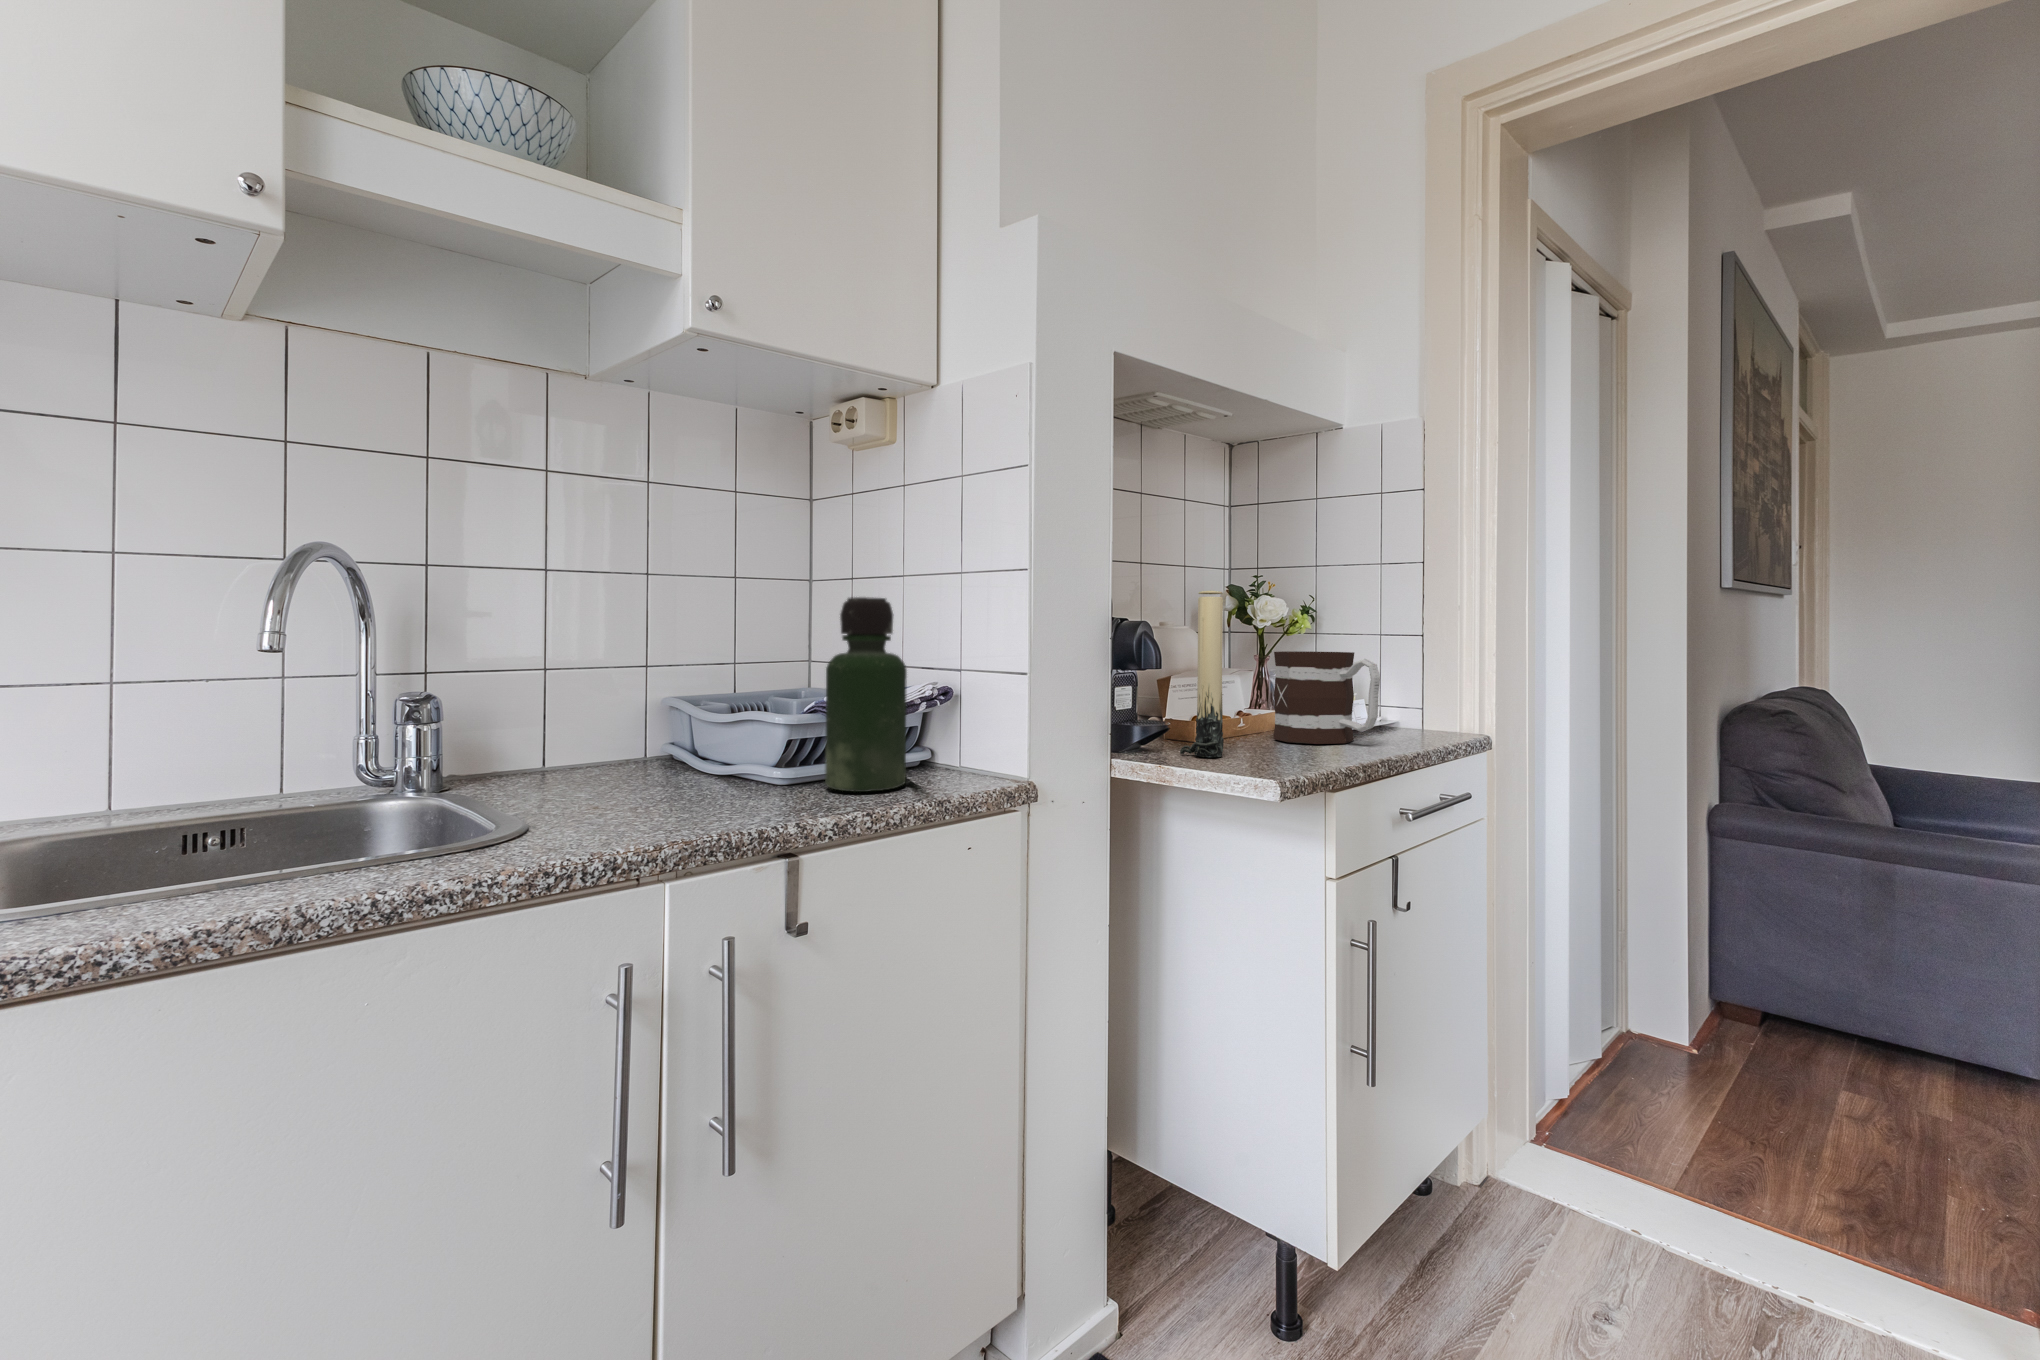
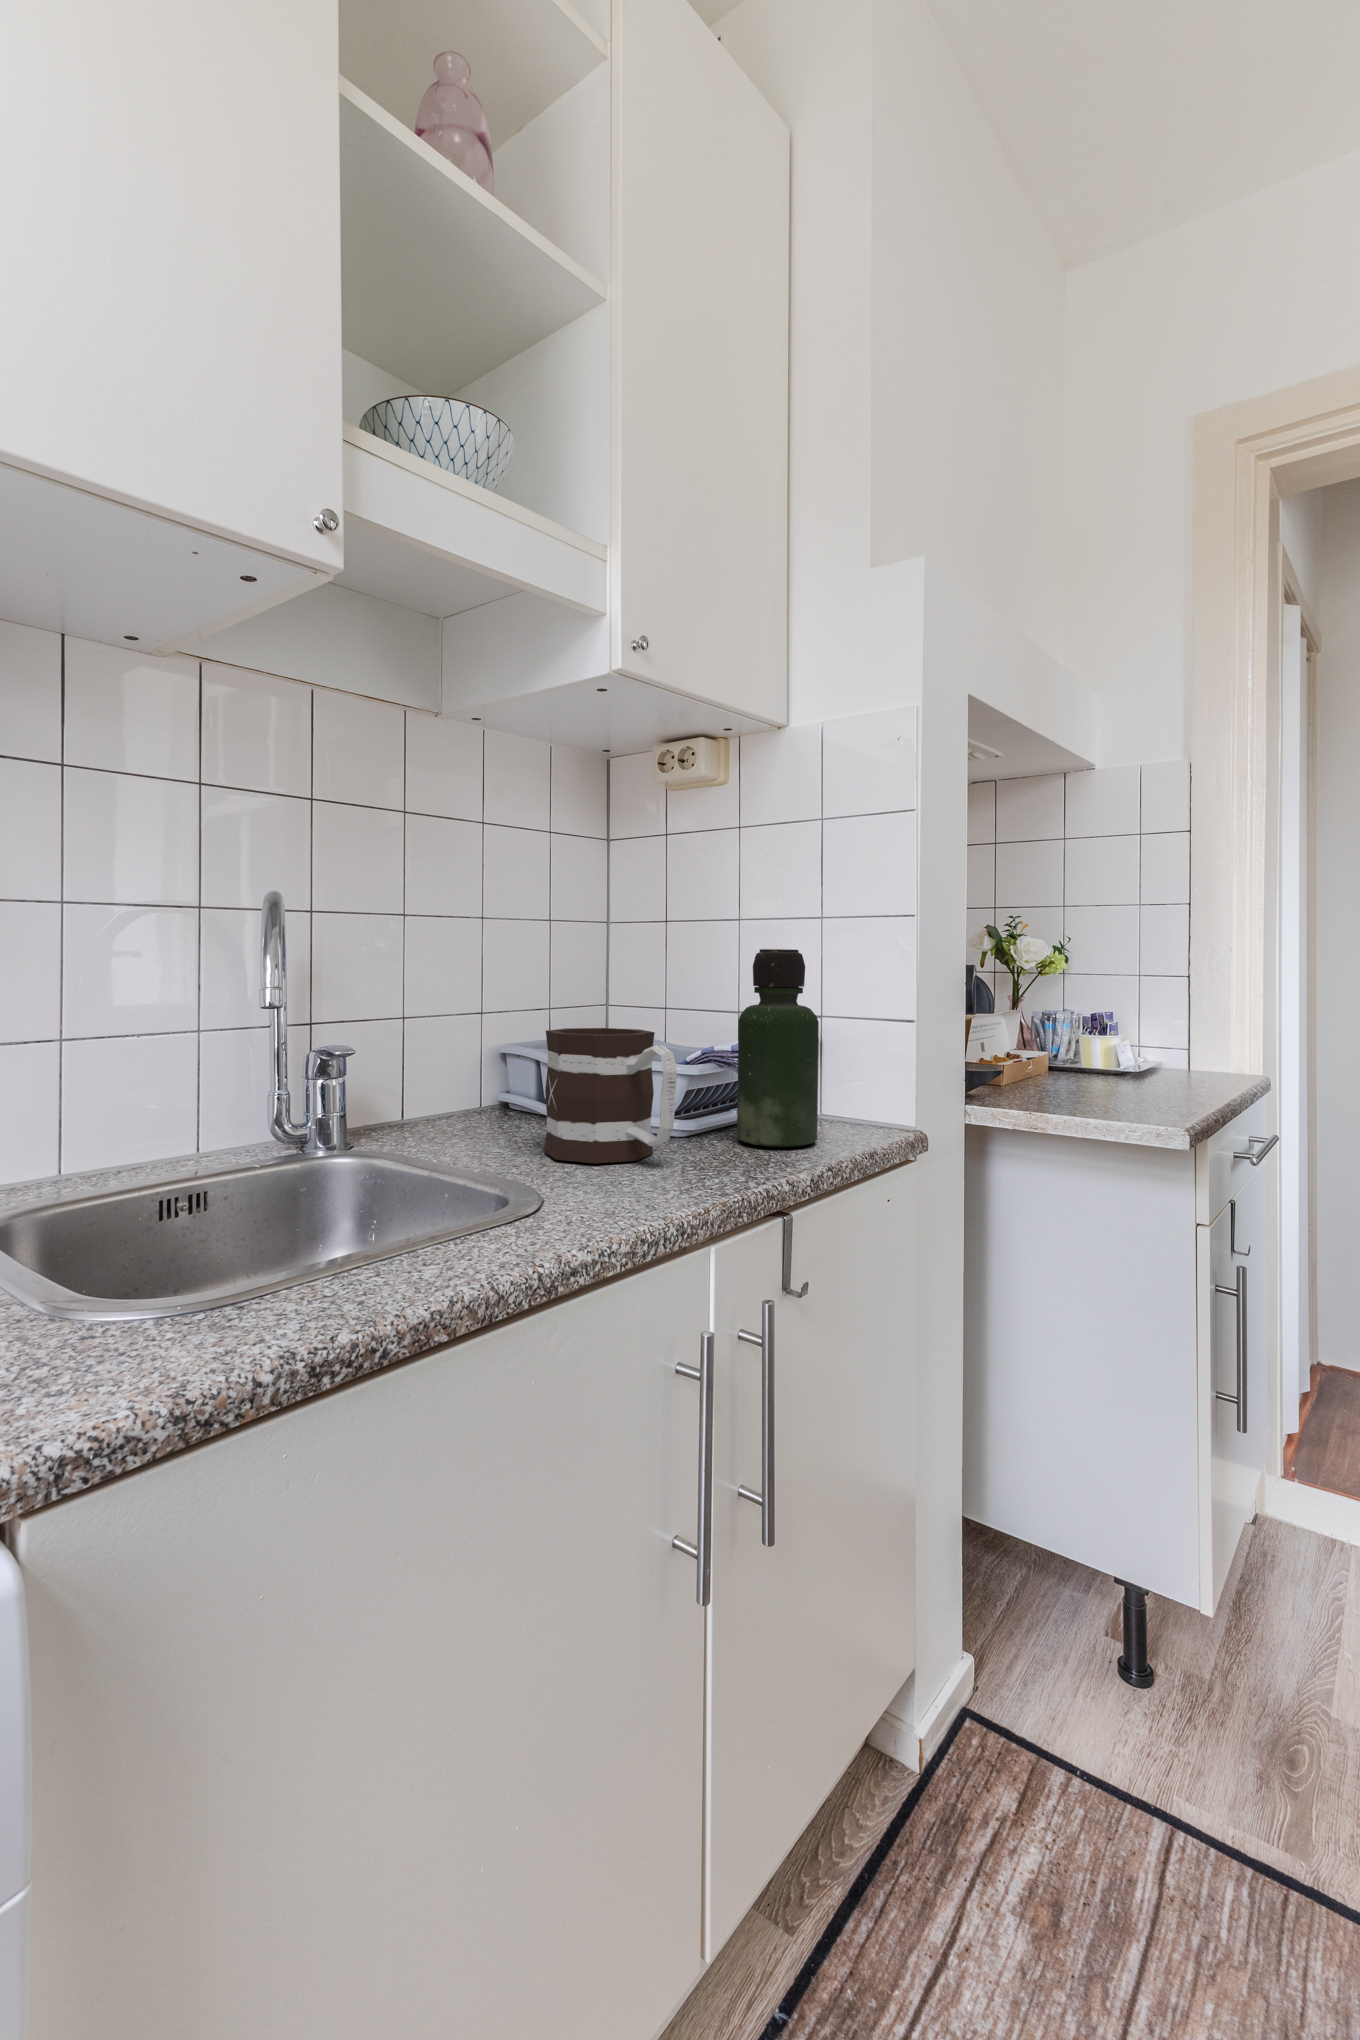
candle: present [1180,591,1224,757] -> none [1027,940,1077,1106]
mug: present [1273,651,1380,744] -> present [544,1028,677,1163]

